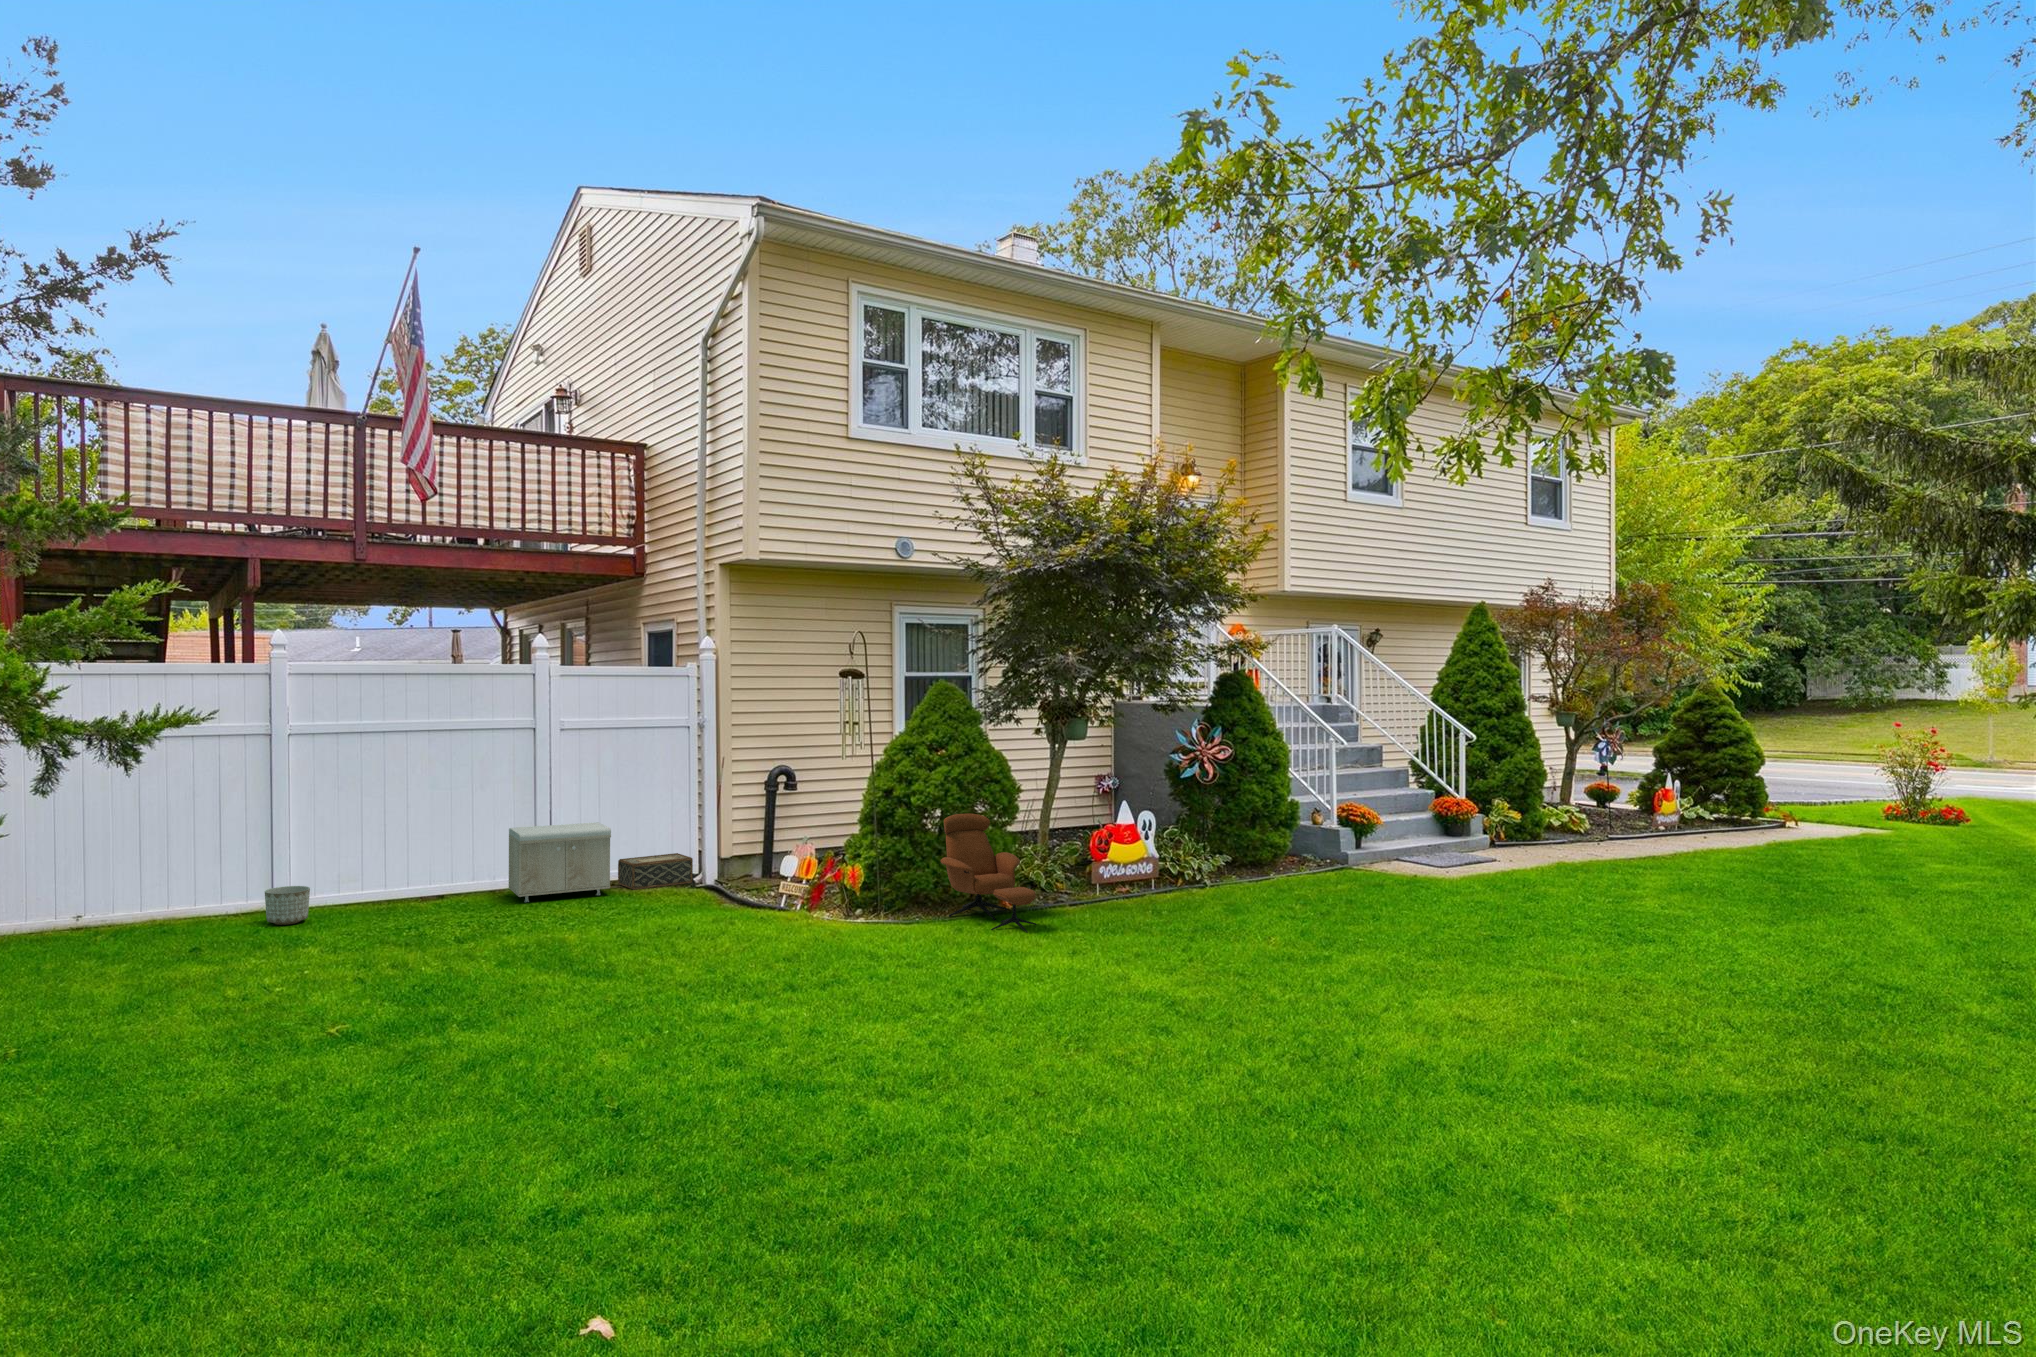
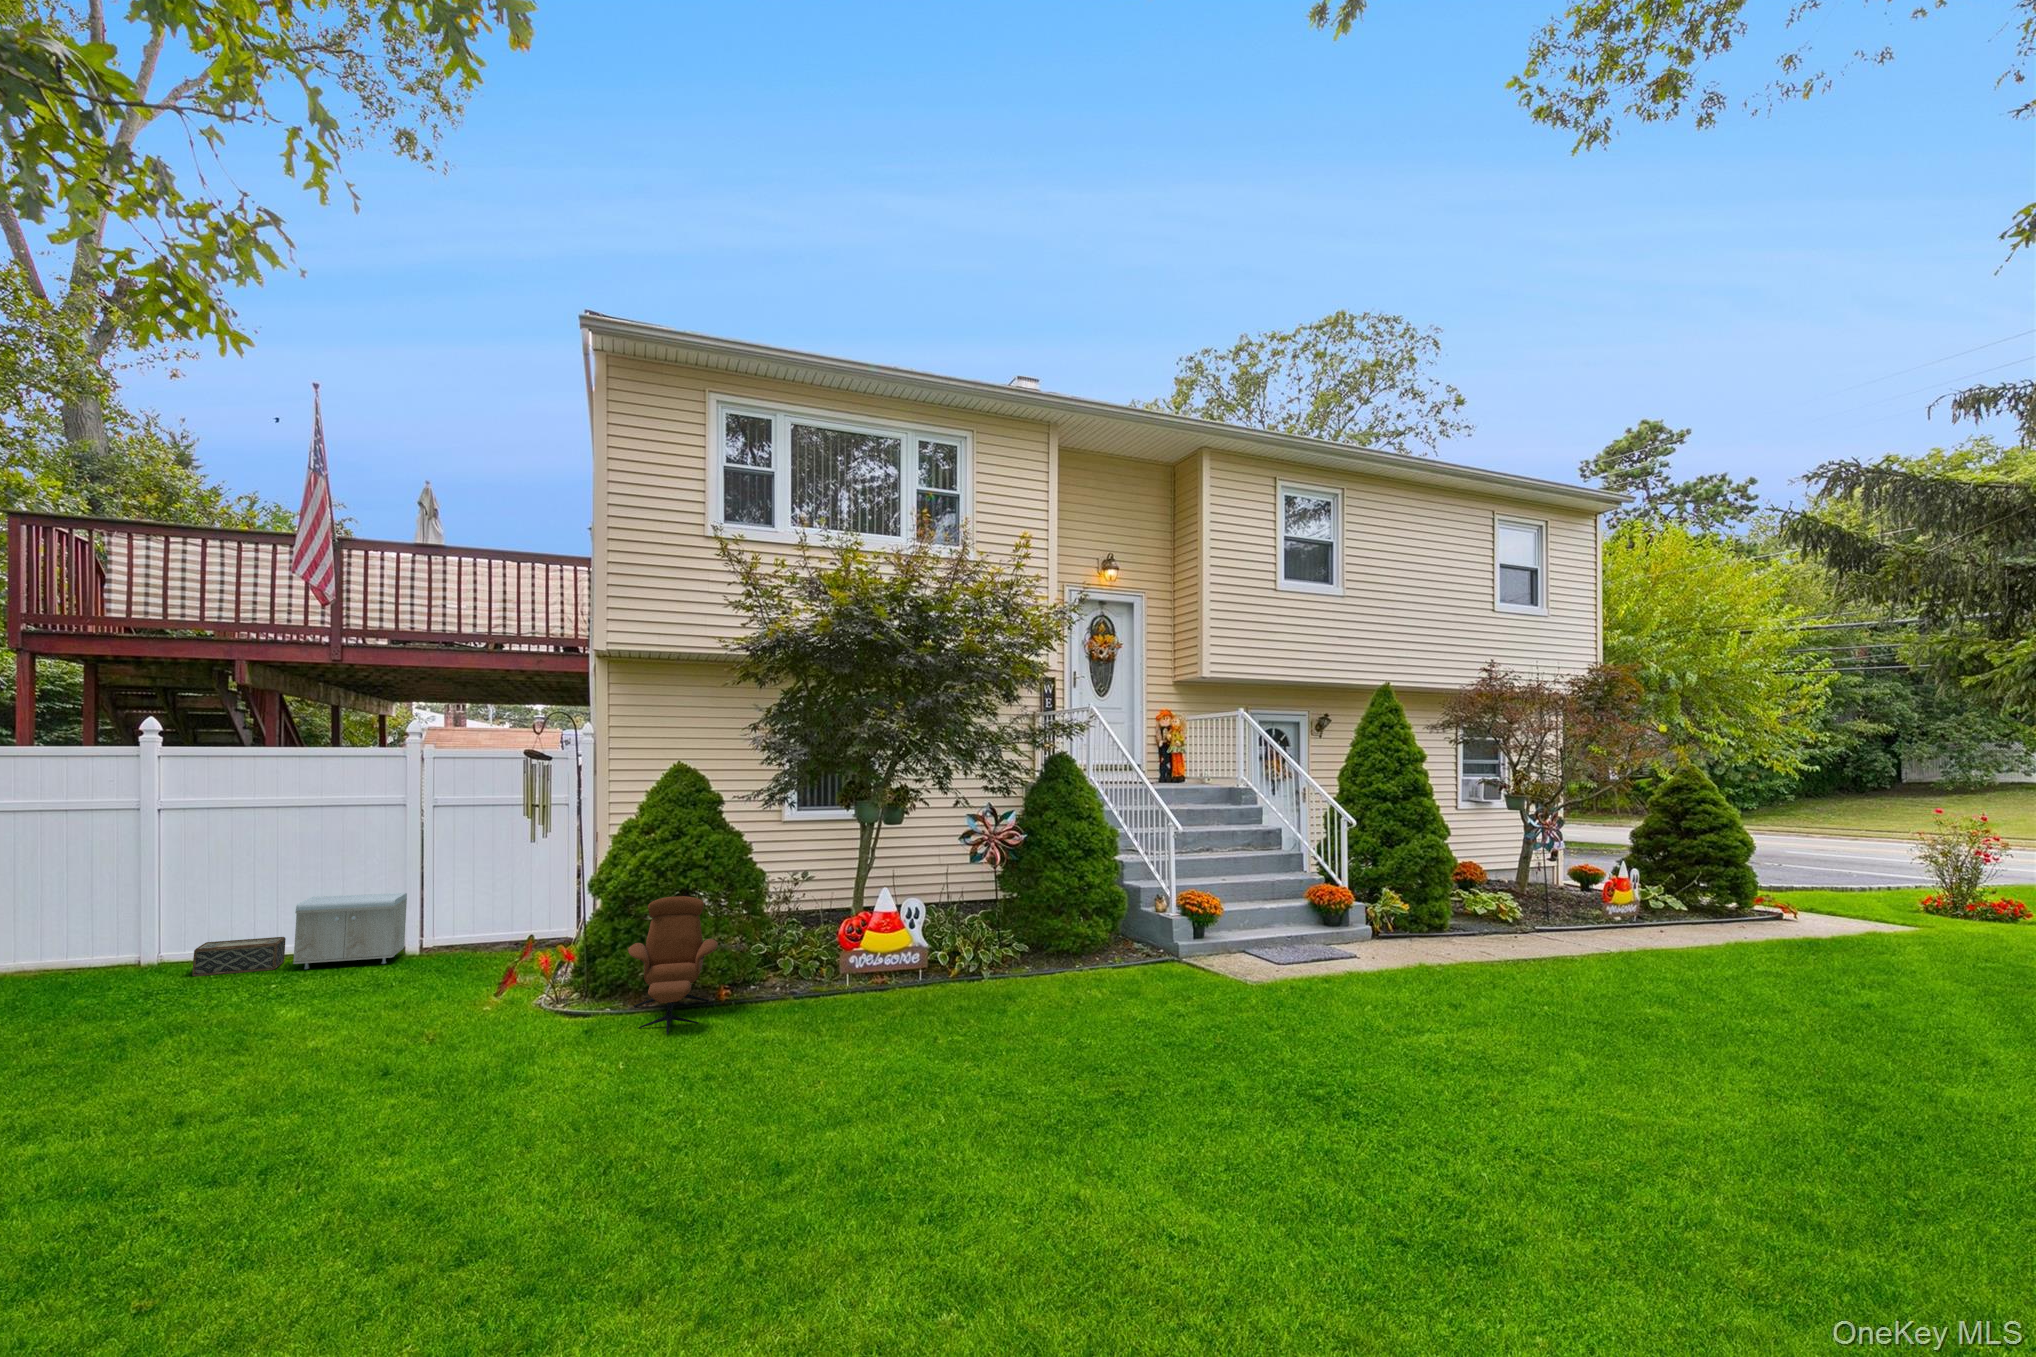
woven basket: present [618,853,693,890] -> present [192,937,286,976]
planter: present [265,886,310,925] -> none [36,948,88,985]

